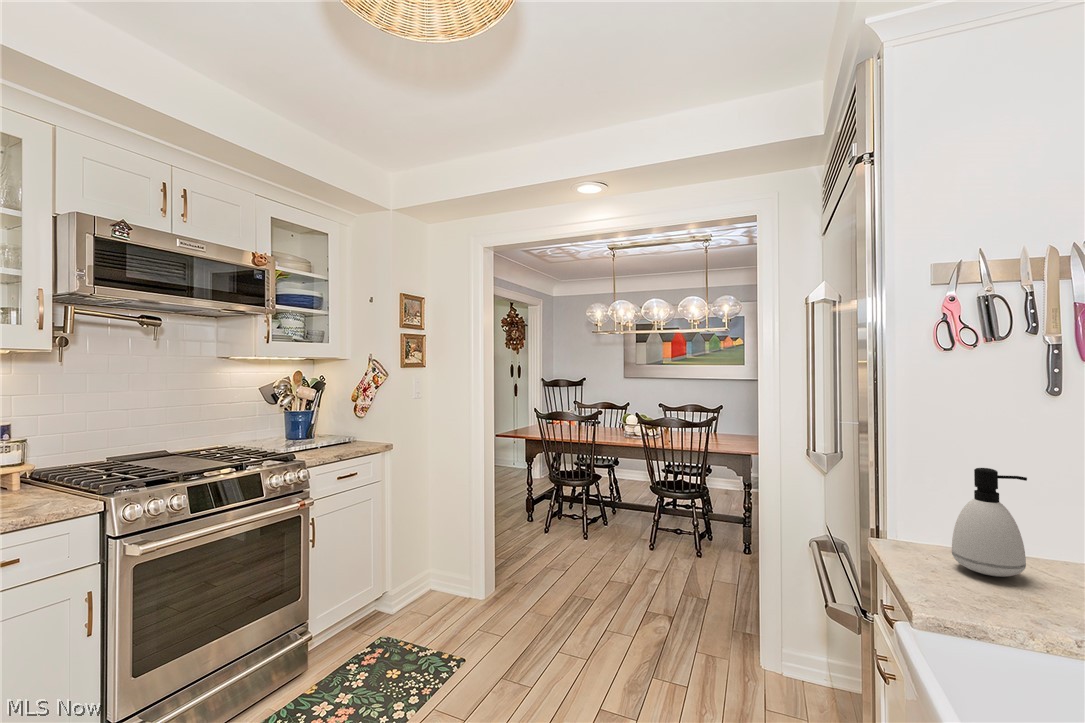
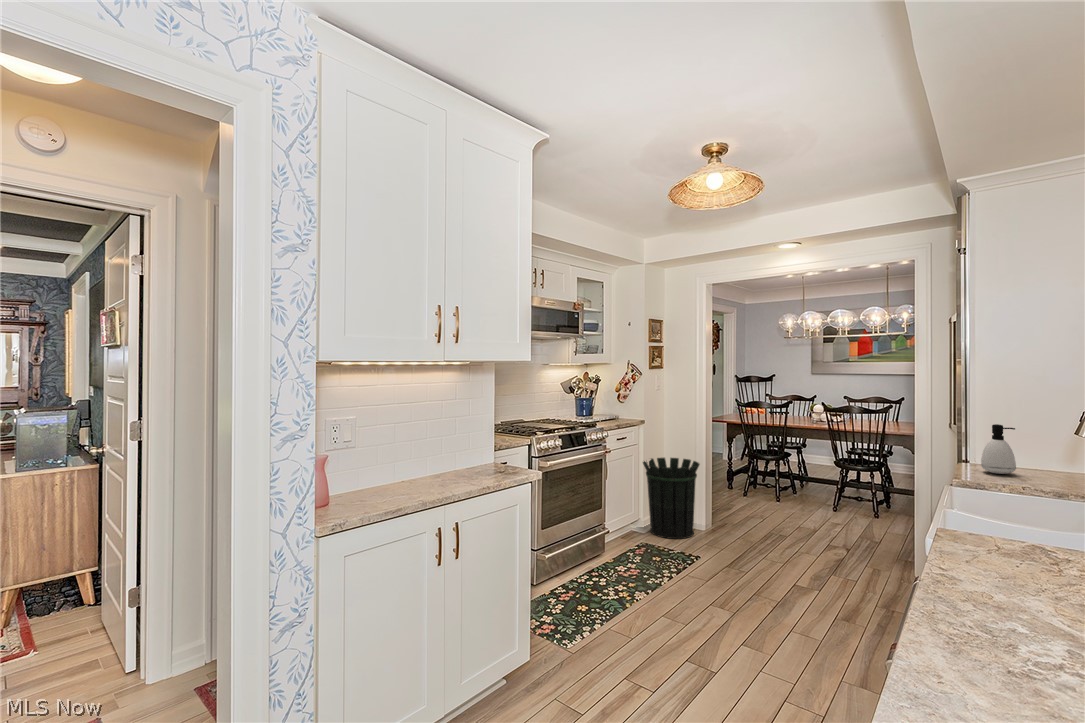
waste bin: none [380,502,471,641] -> present [643,458,700,539]

